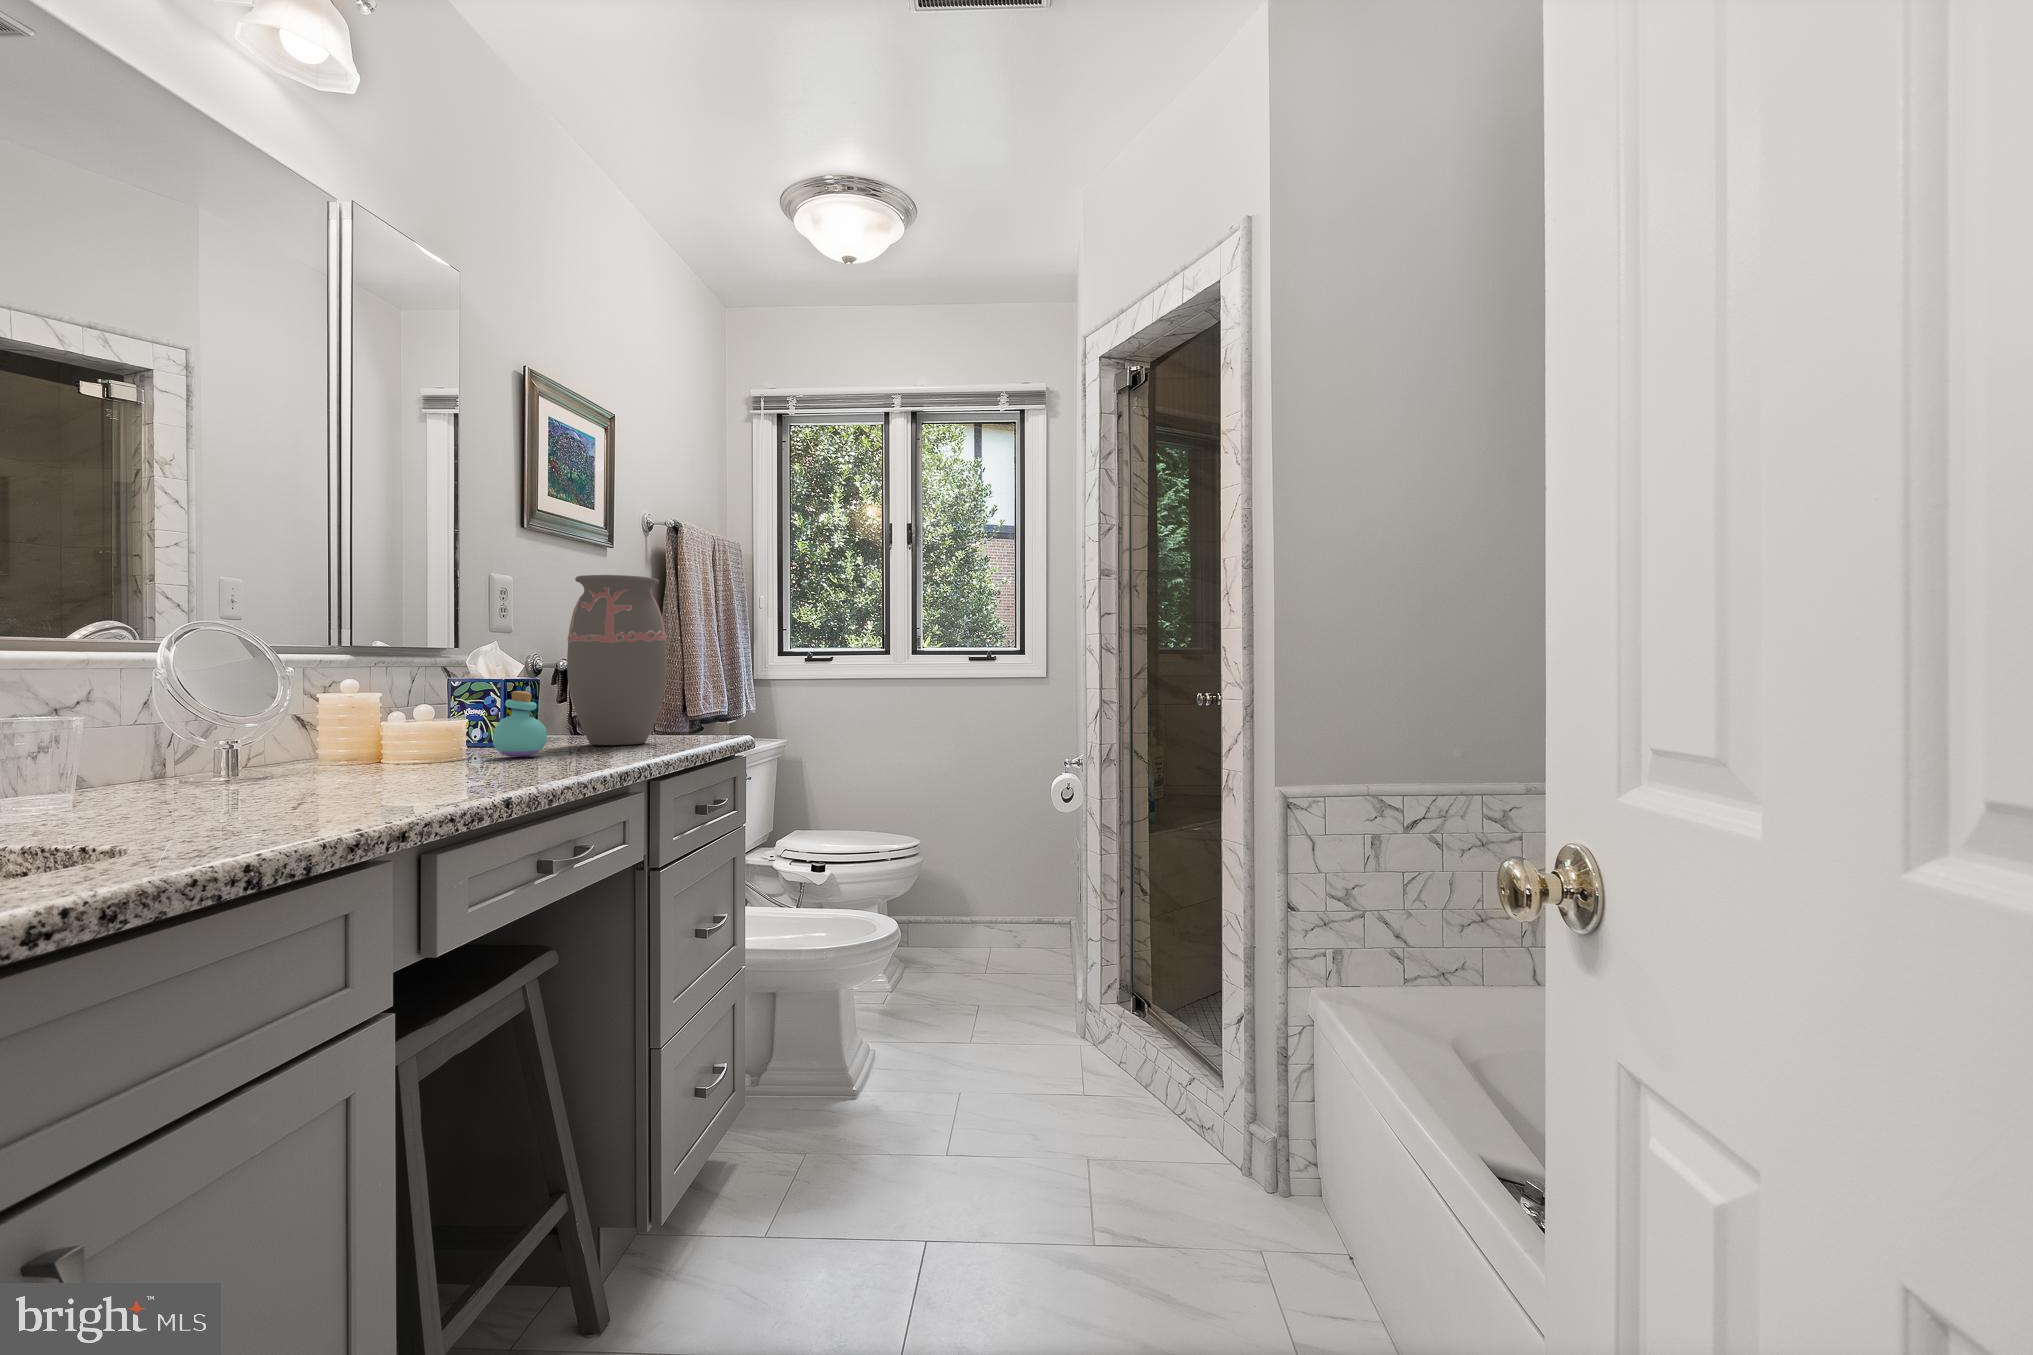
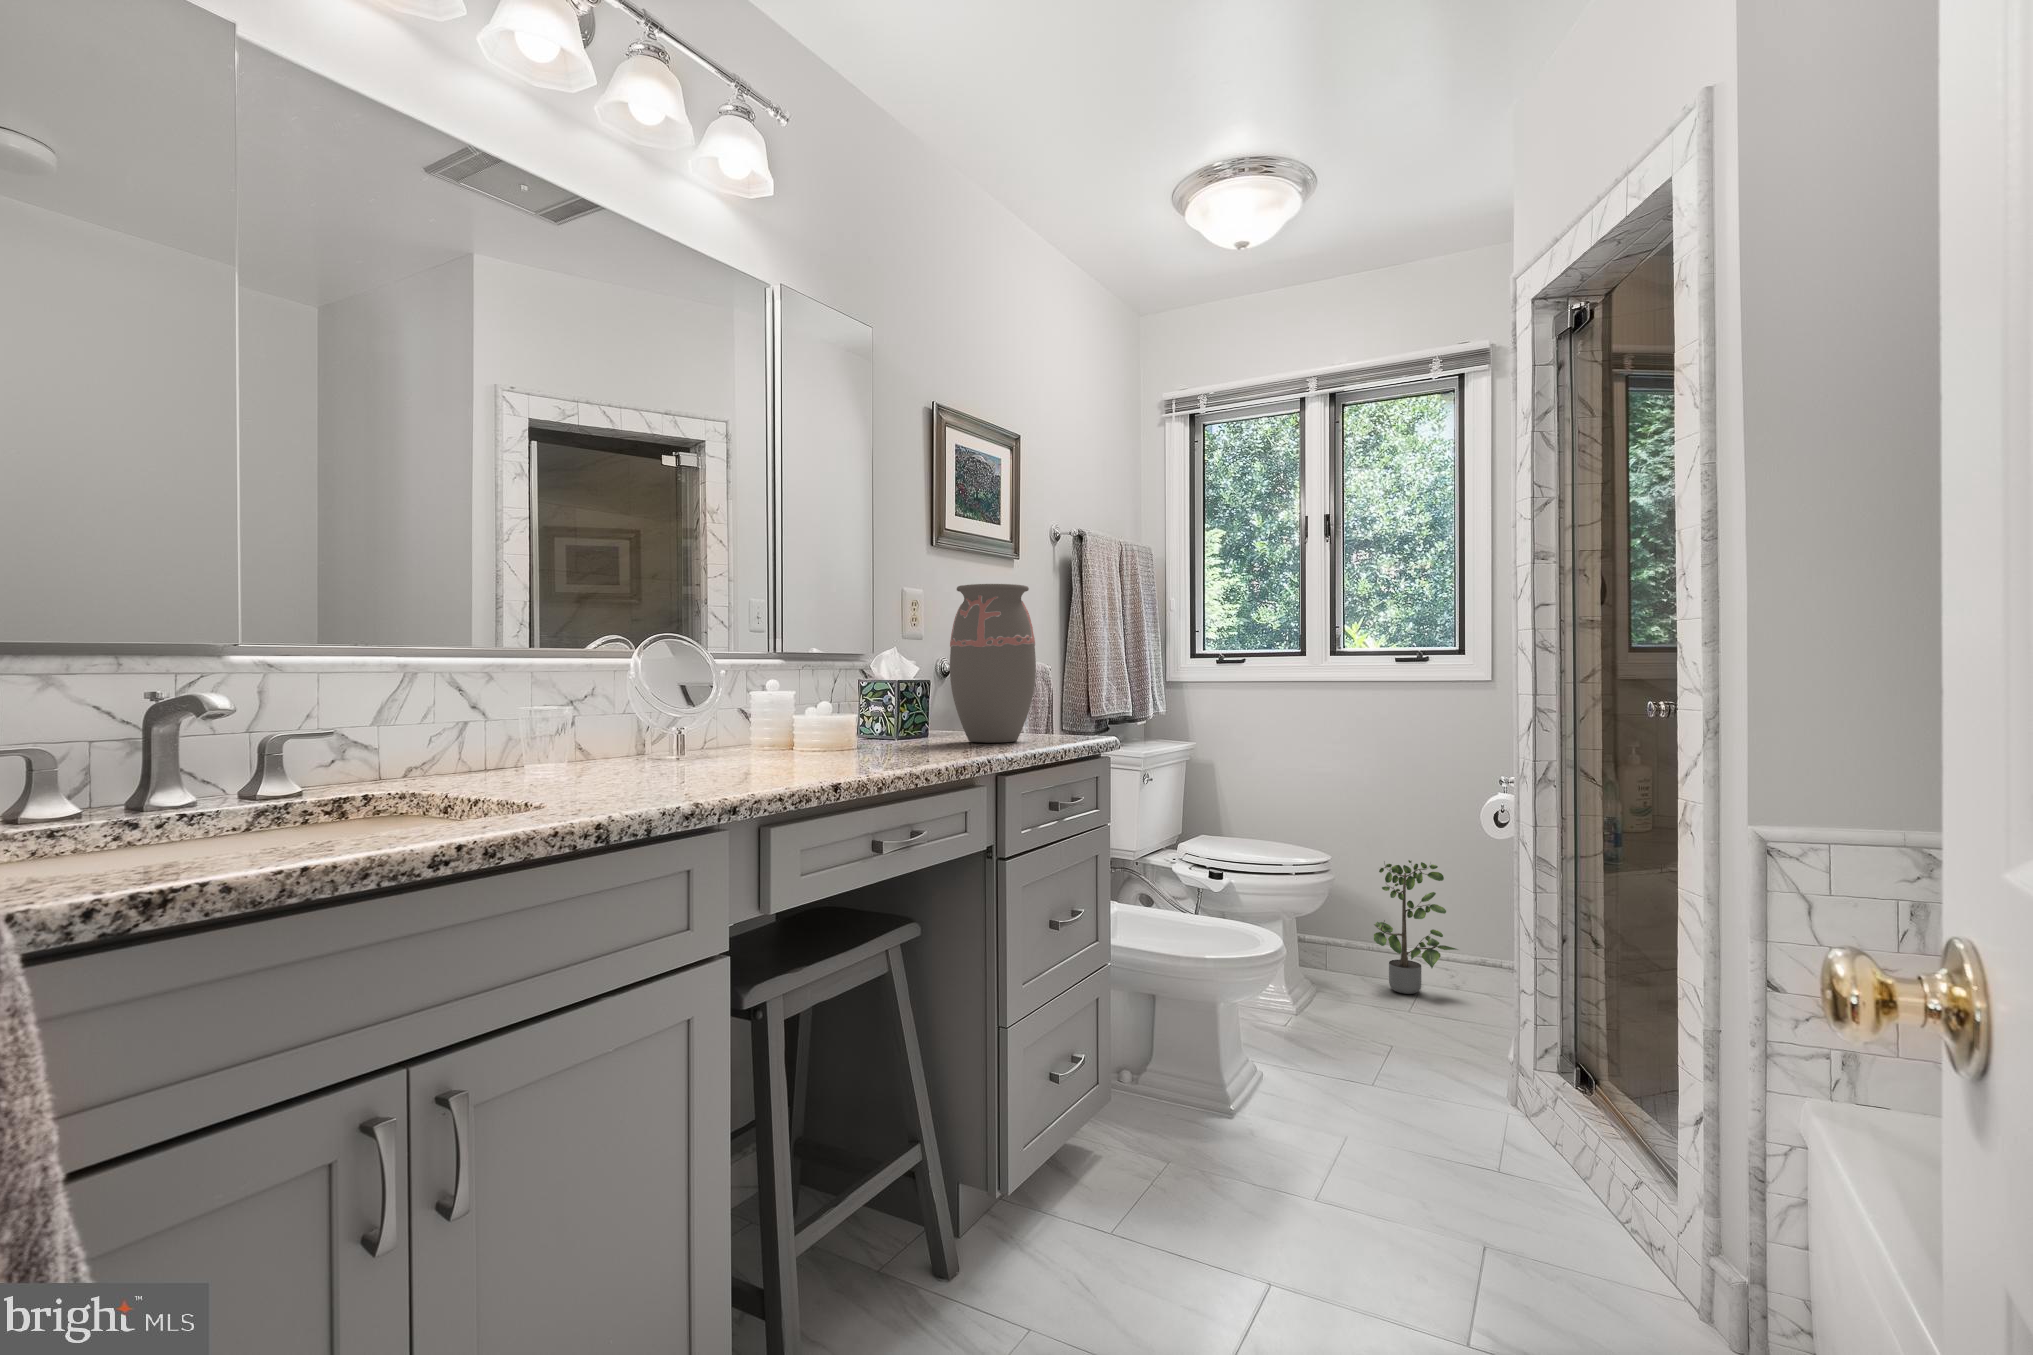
perfume bottle: present [493,691,547,757] -> none [879,691,922,750]
potted plant: none [952,834,1022,955] -> present [1374,860,1457,994]

